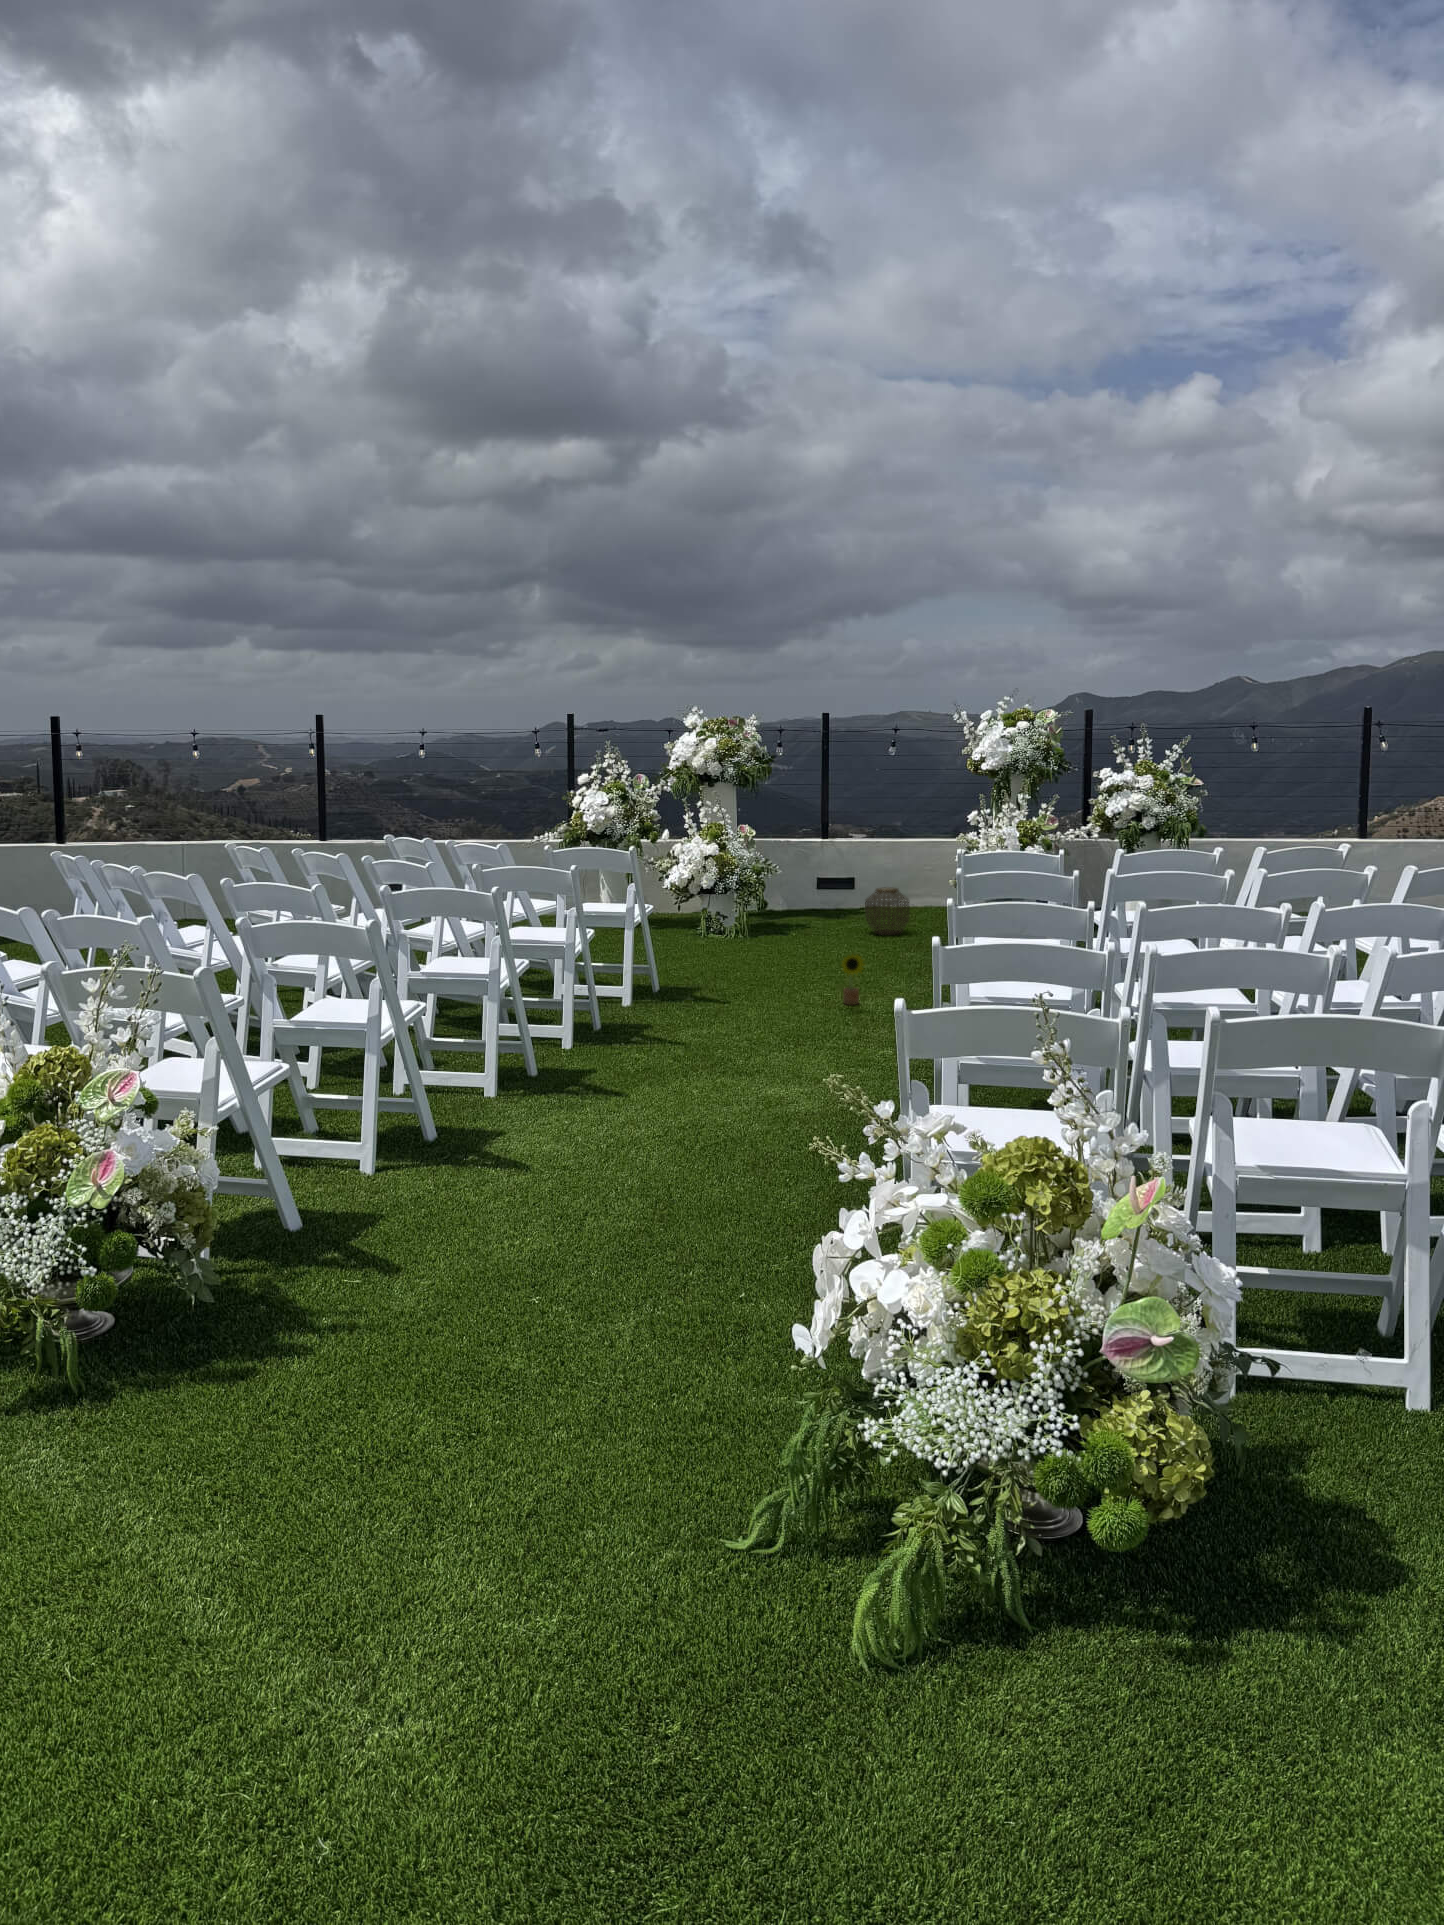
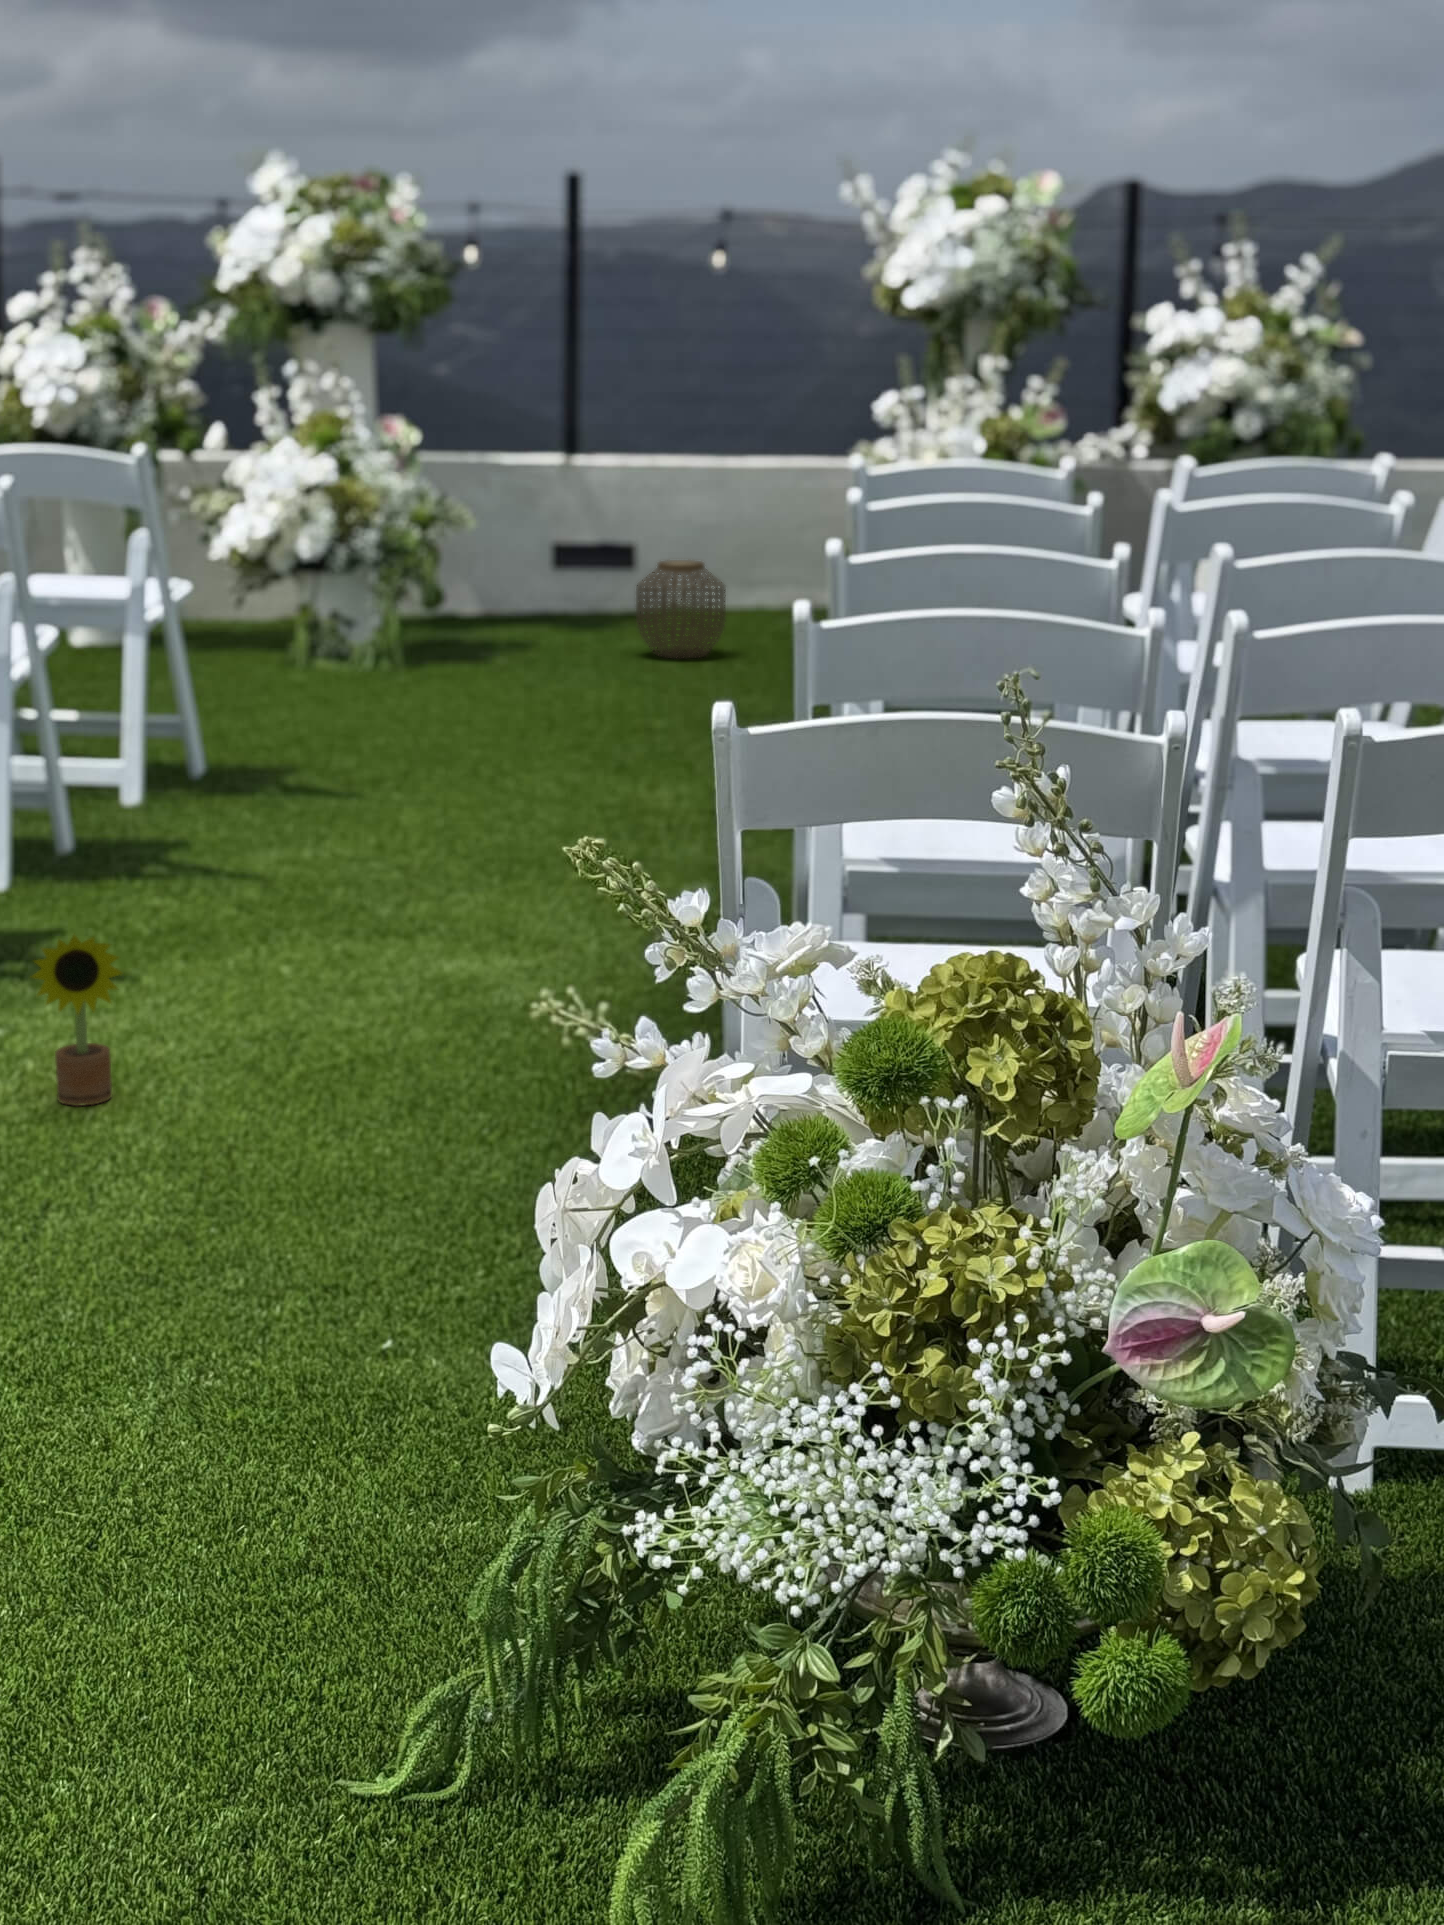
decorative plant: present [841,955,865,1005] -> present [32,935,122,1106]

